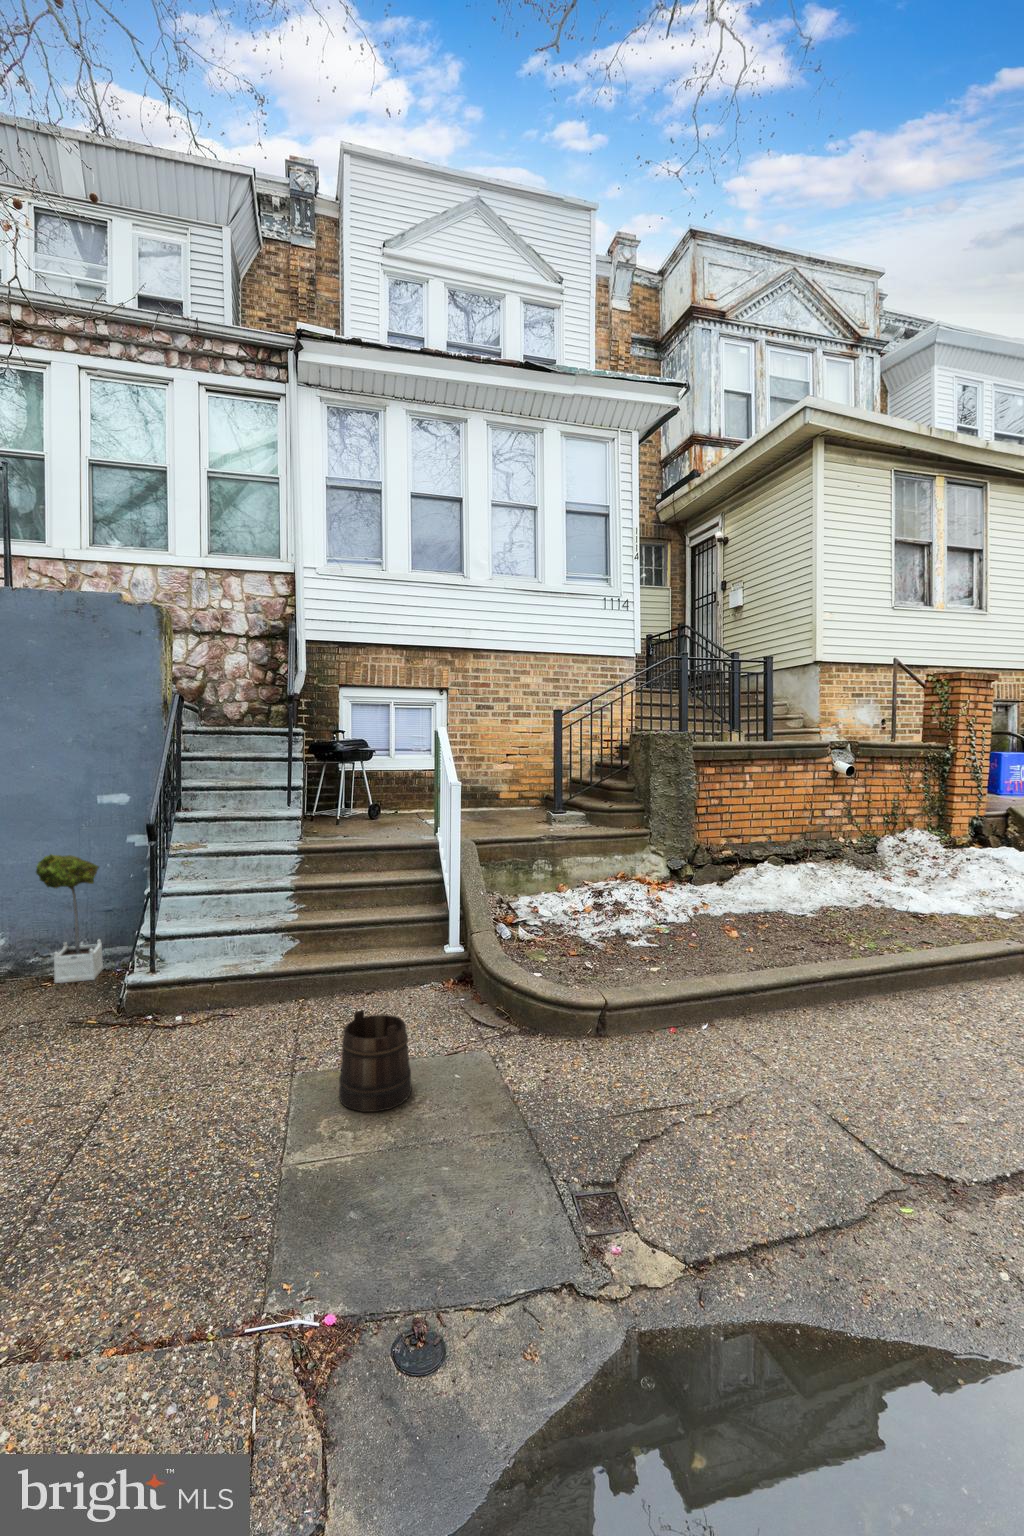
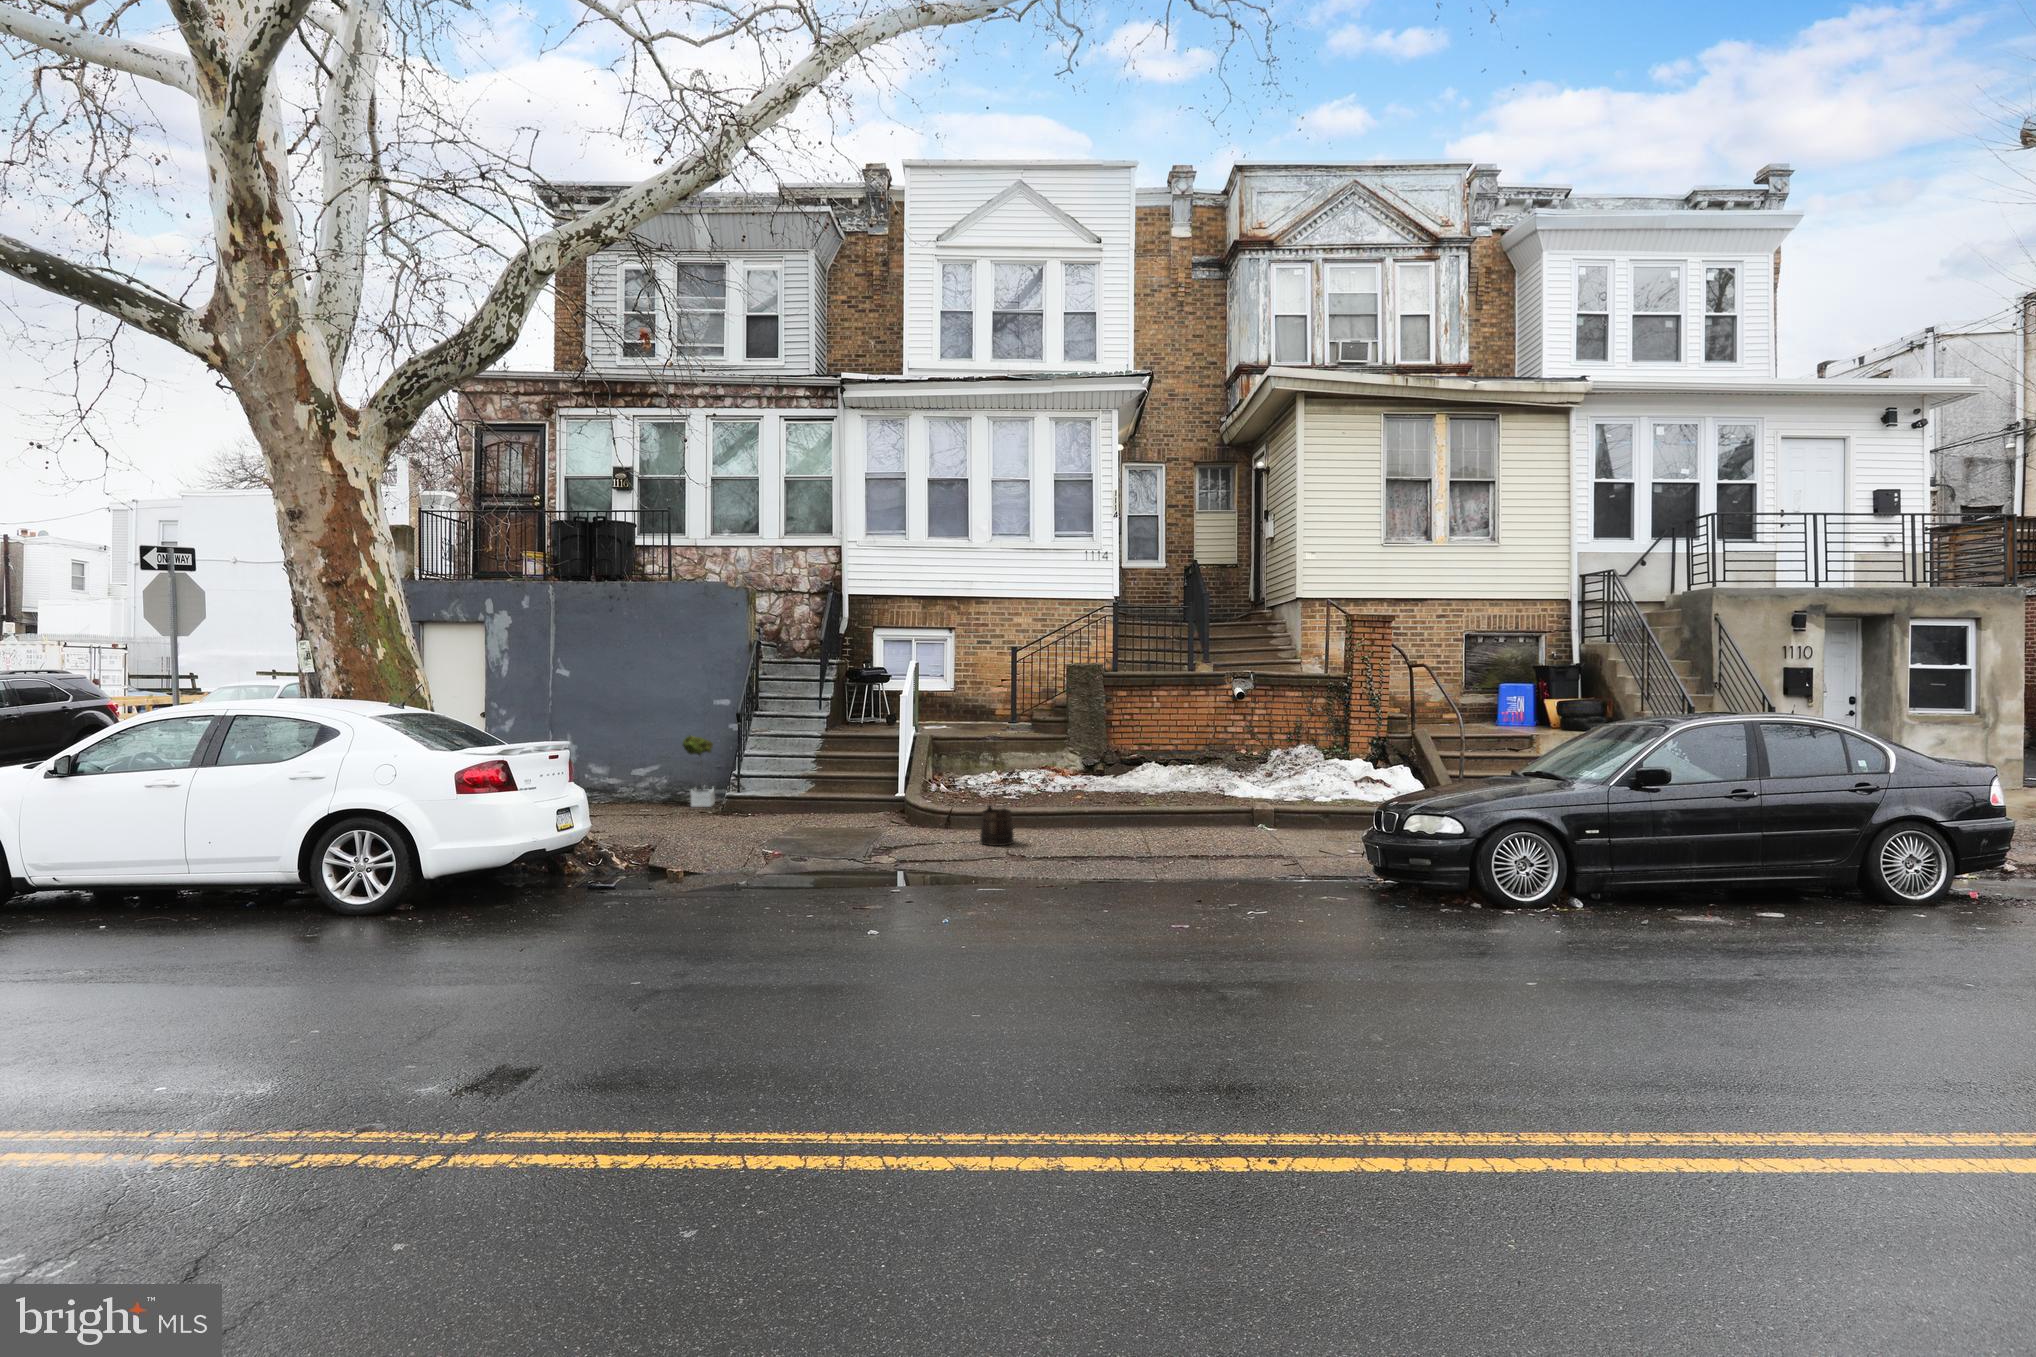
bucket: present [339,1010,412,1112] -> present [980,805,1014,846]

